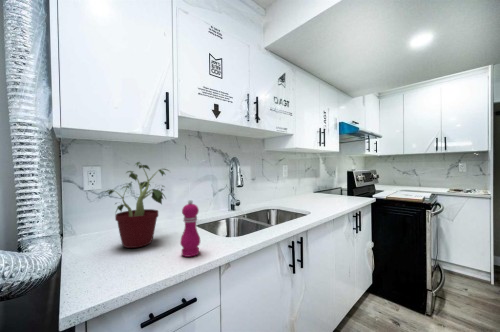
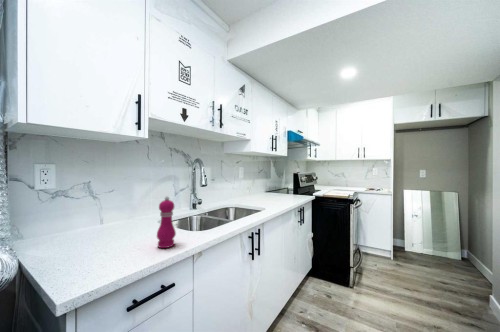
potted plant: present [106,162,167,248] -> none [74,160,141,245]

